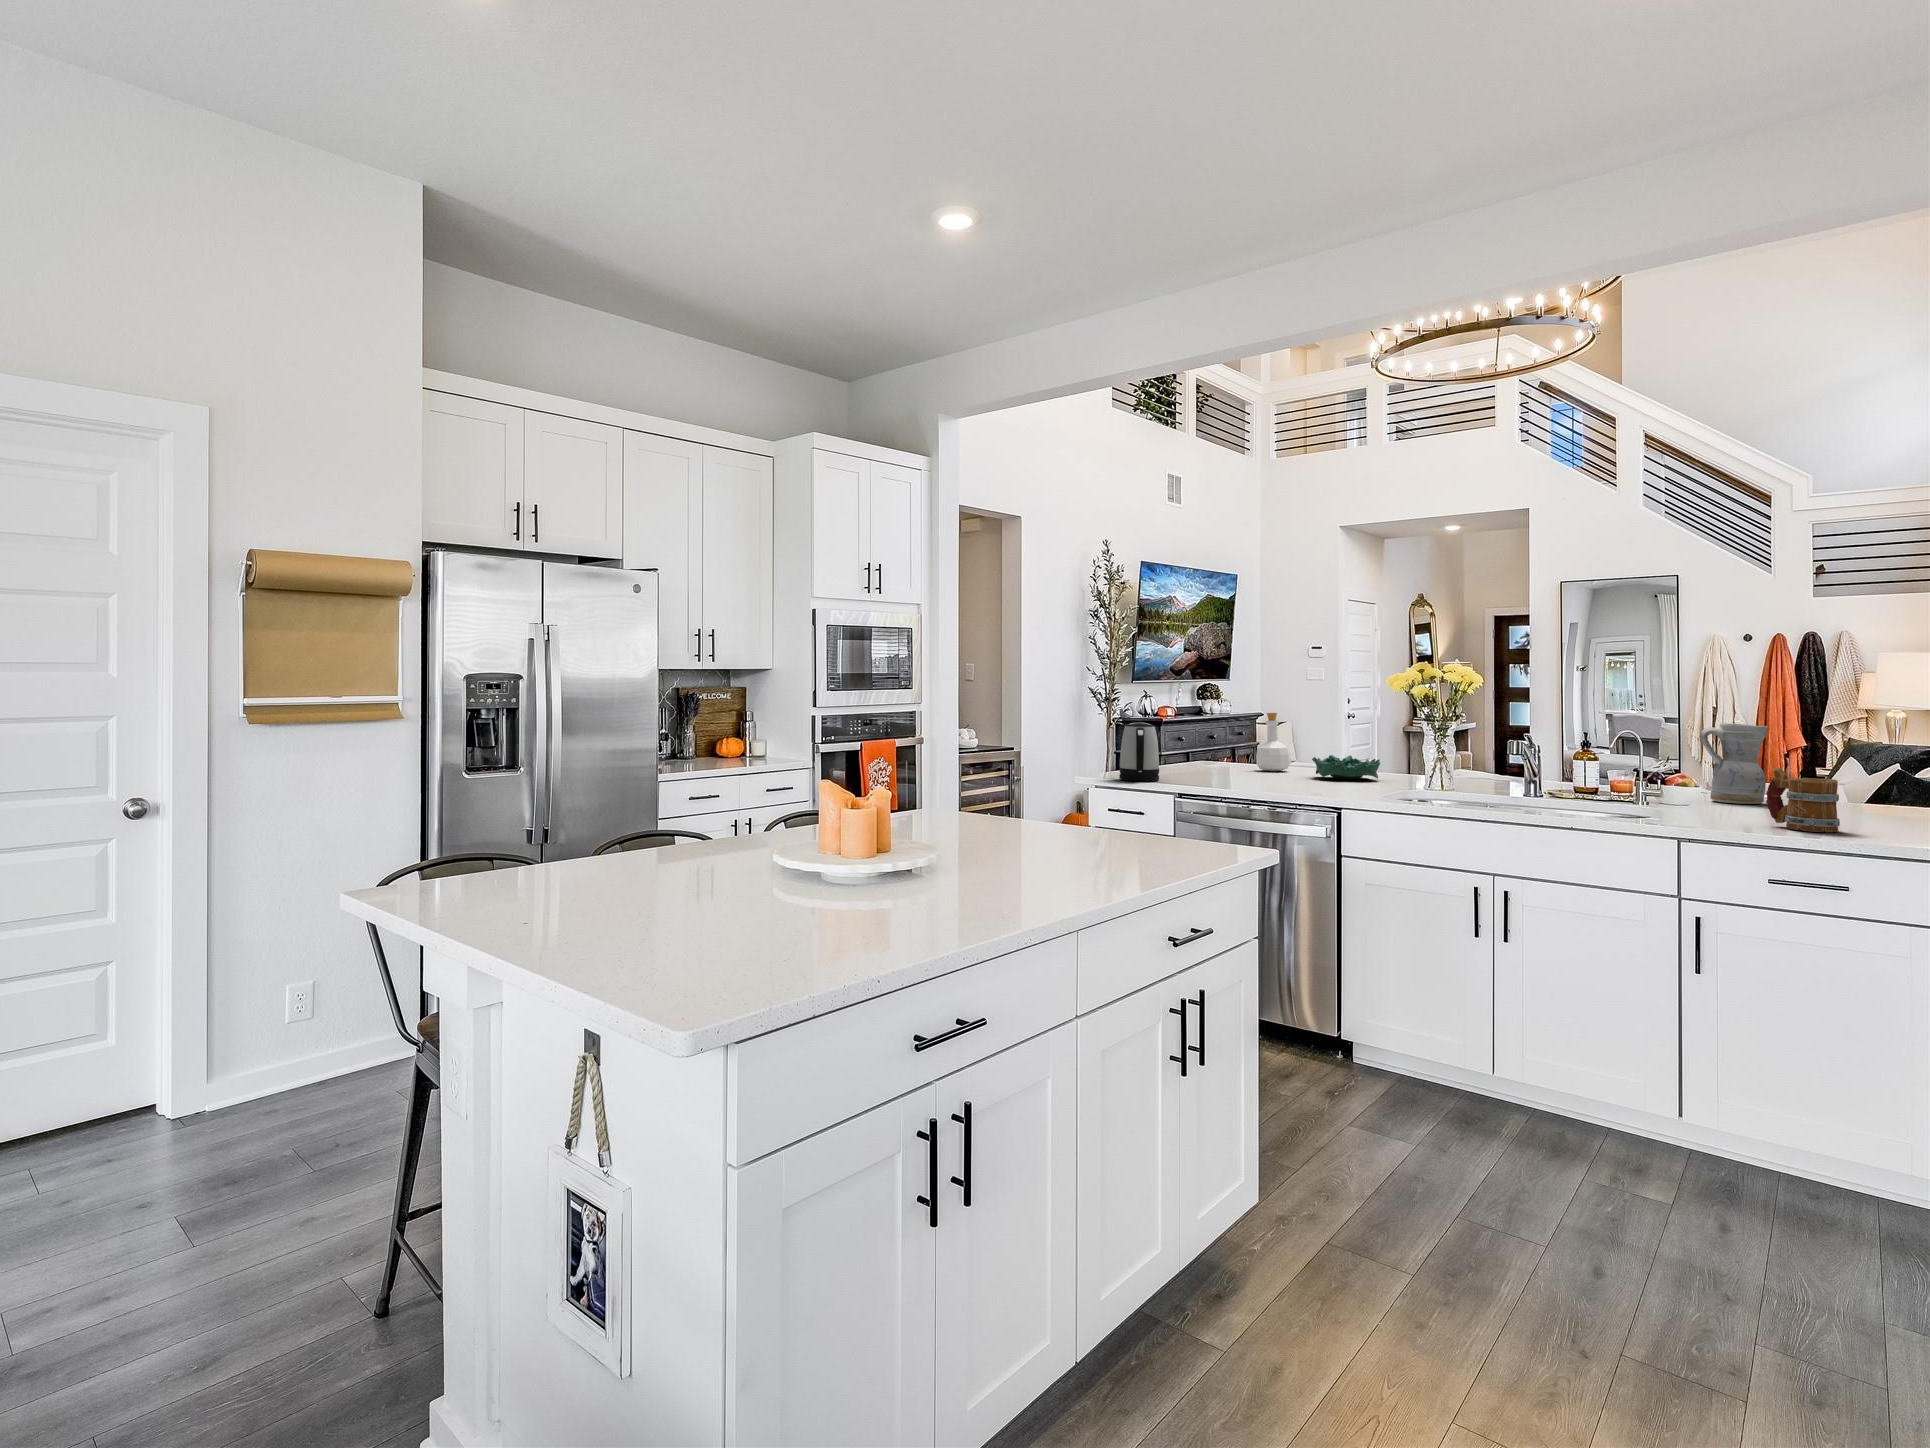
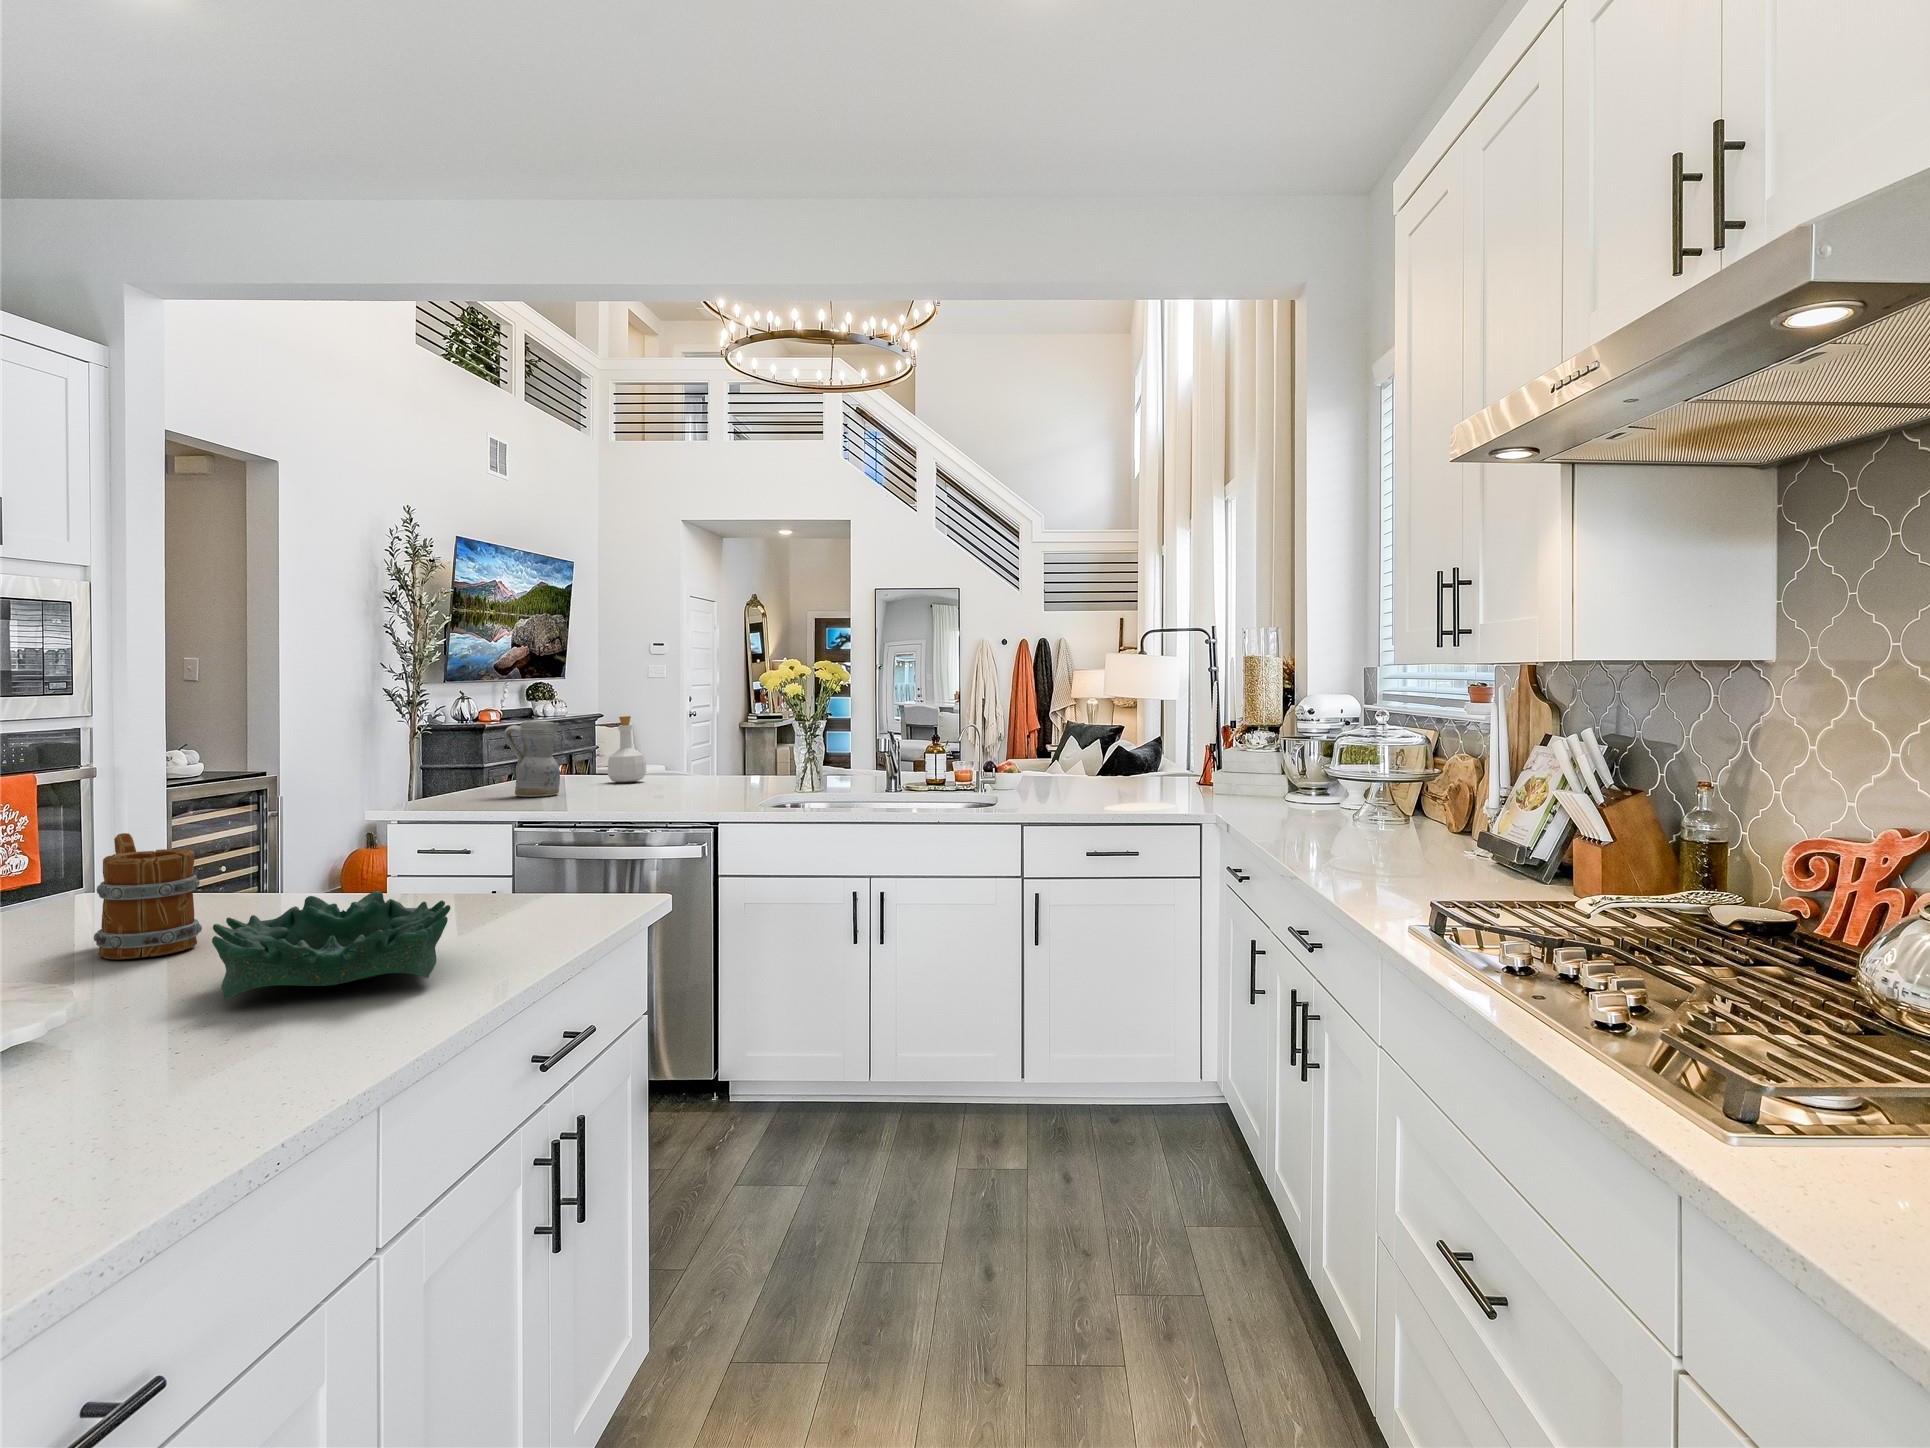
kettle: present [1119,723,1159,781] -> none [435,735,490,809]
ceramic pitcher: present [1700,723,1768,804] -> present [504,721,560,797]
decorative bowl: present [1312,755,1380,779] -> present [212,891,450,1000]
mug: present [1766,768,1840,832] -> present [93,833,202,959]

